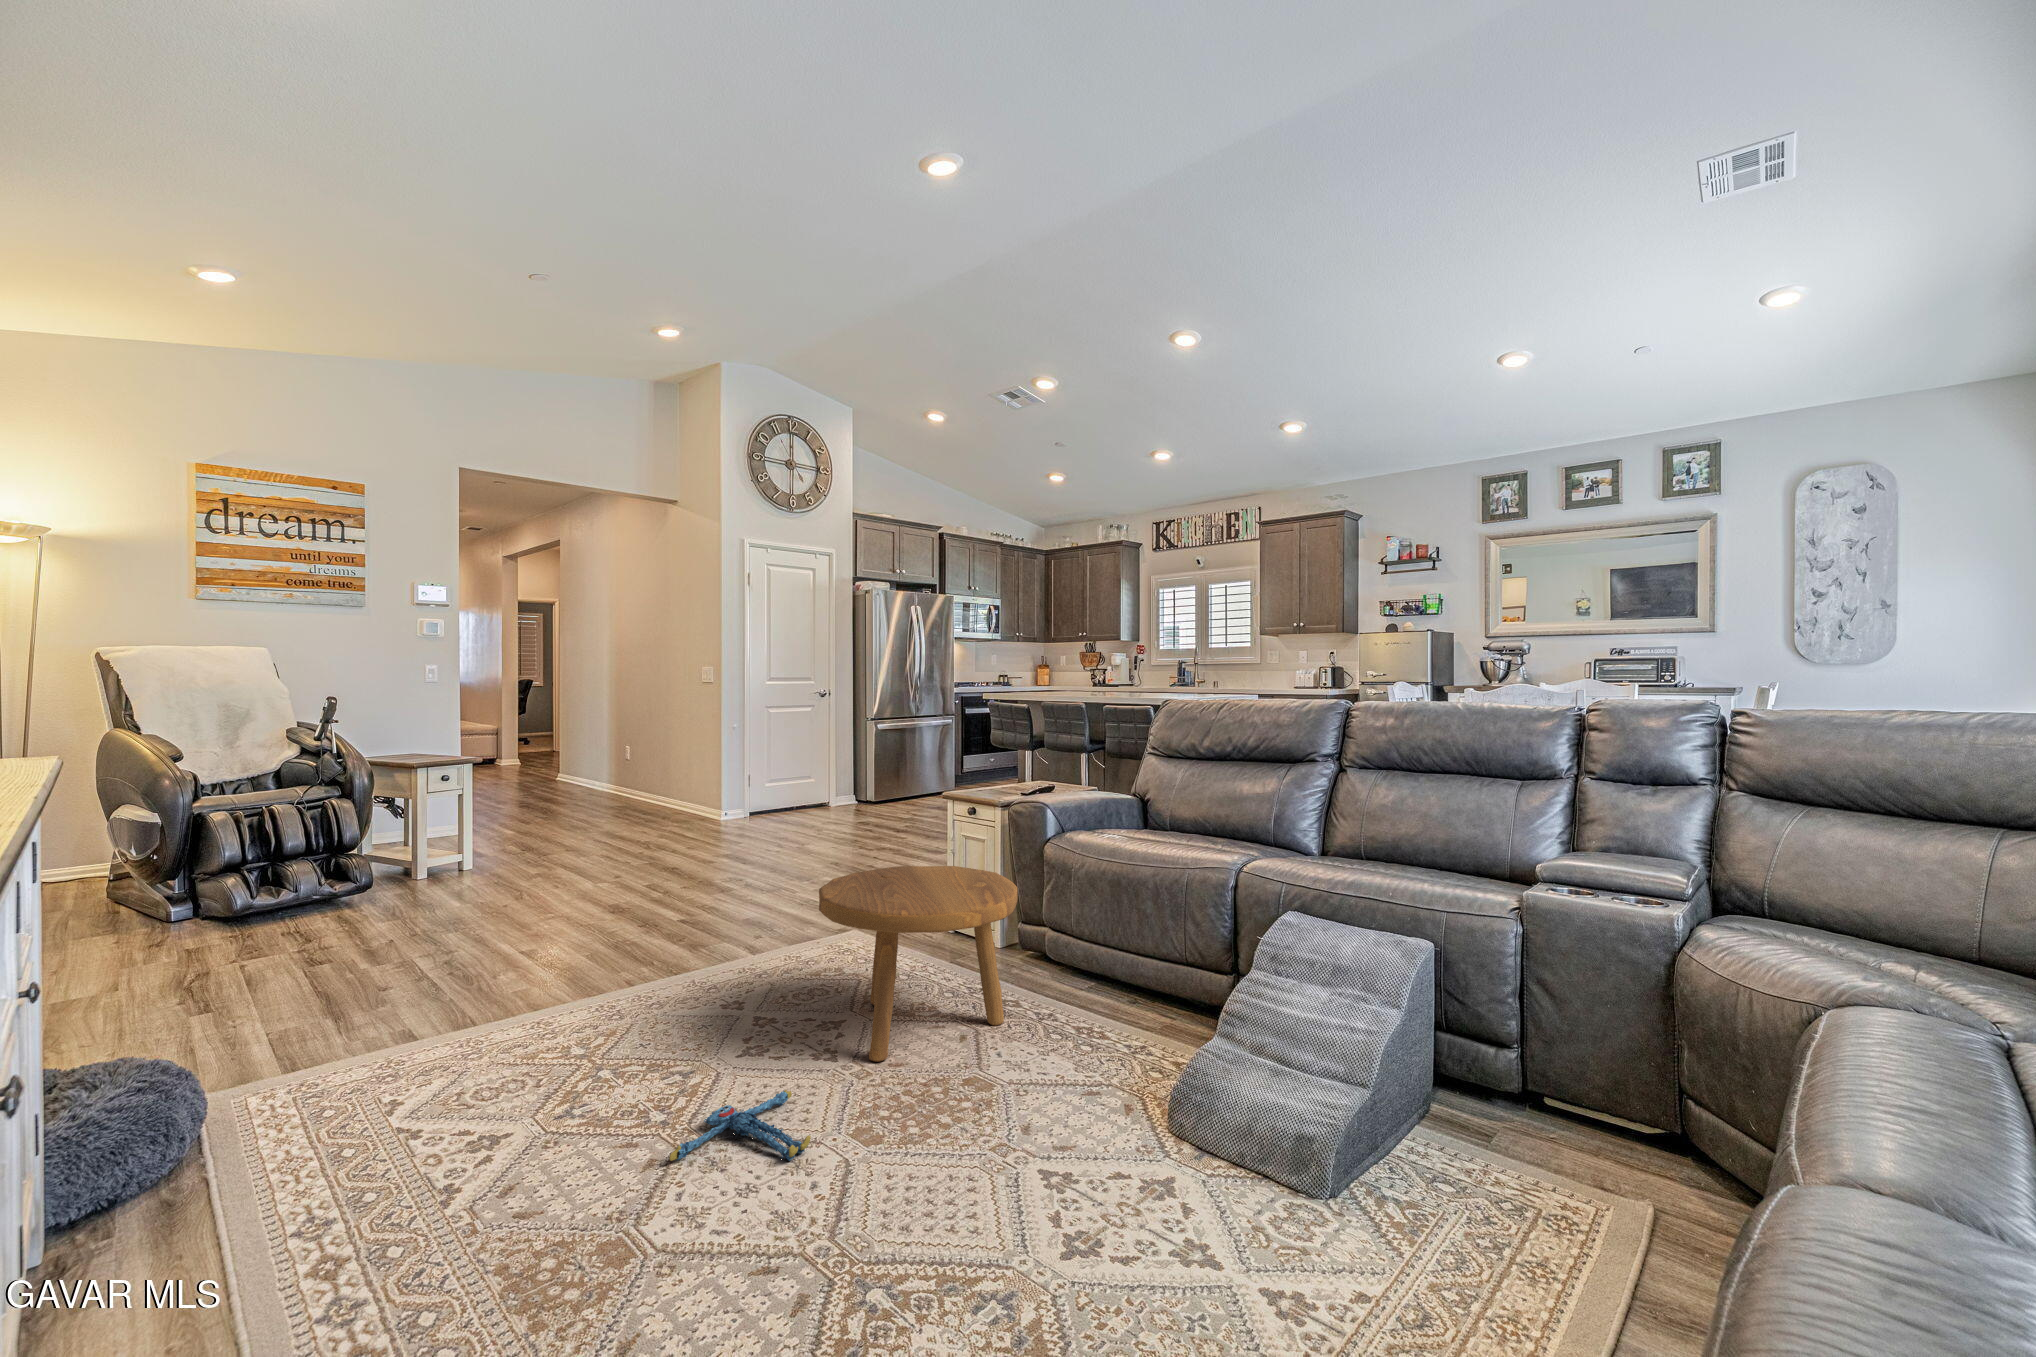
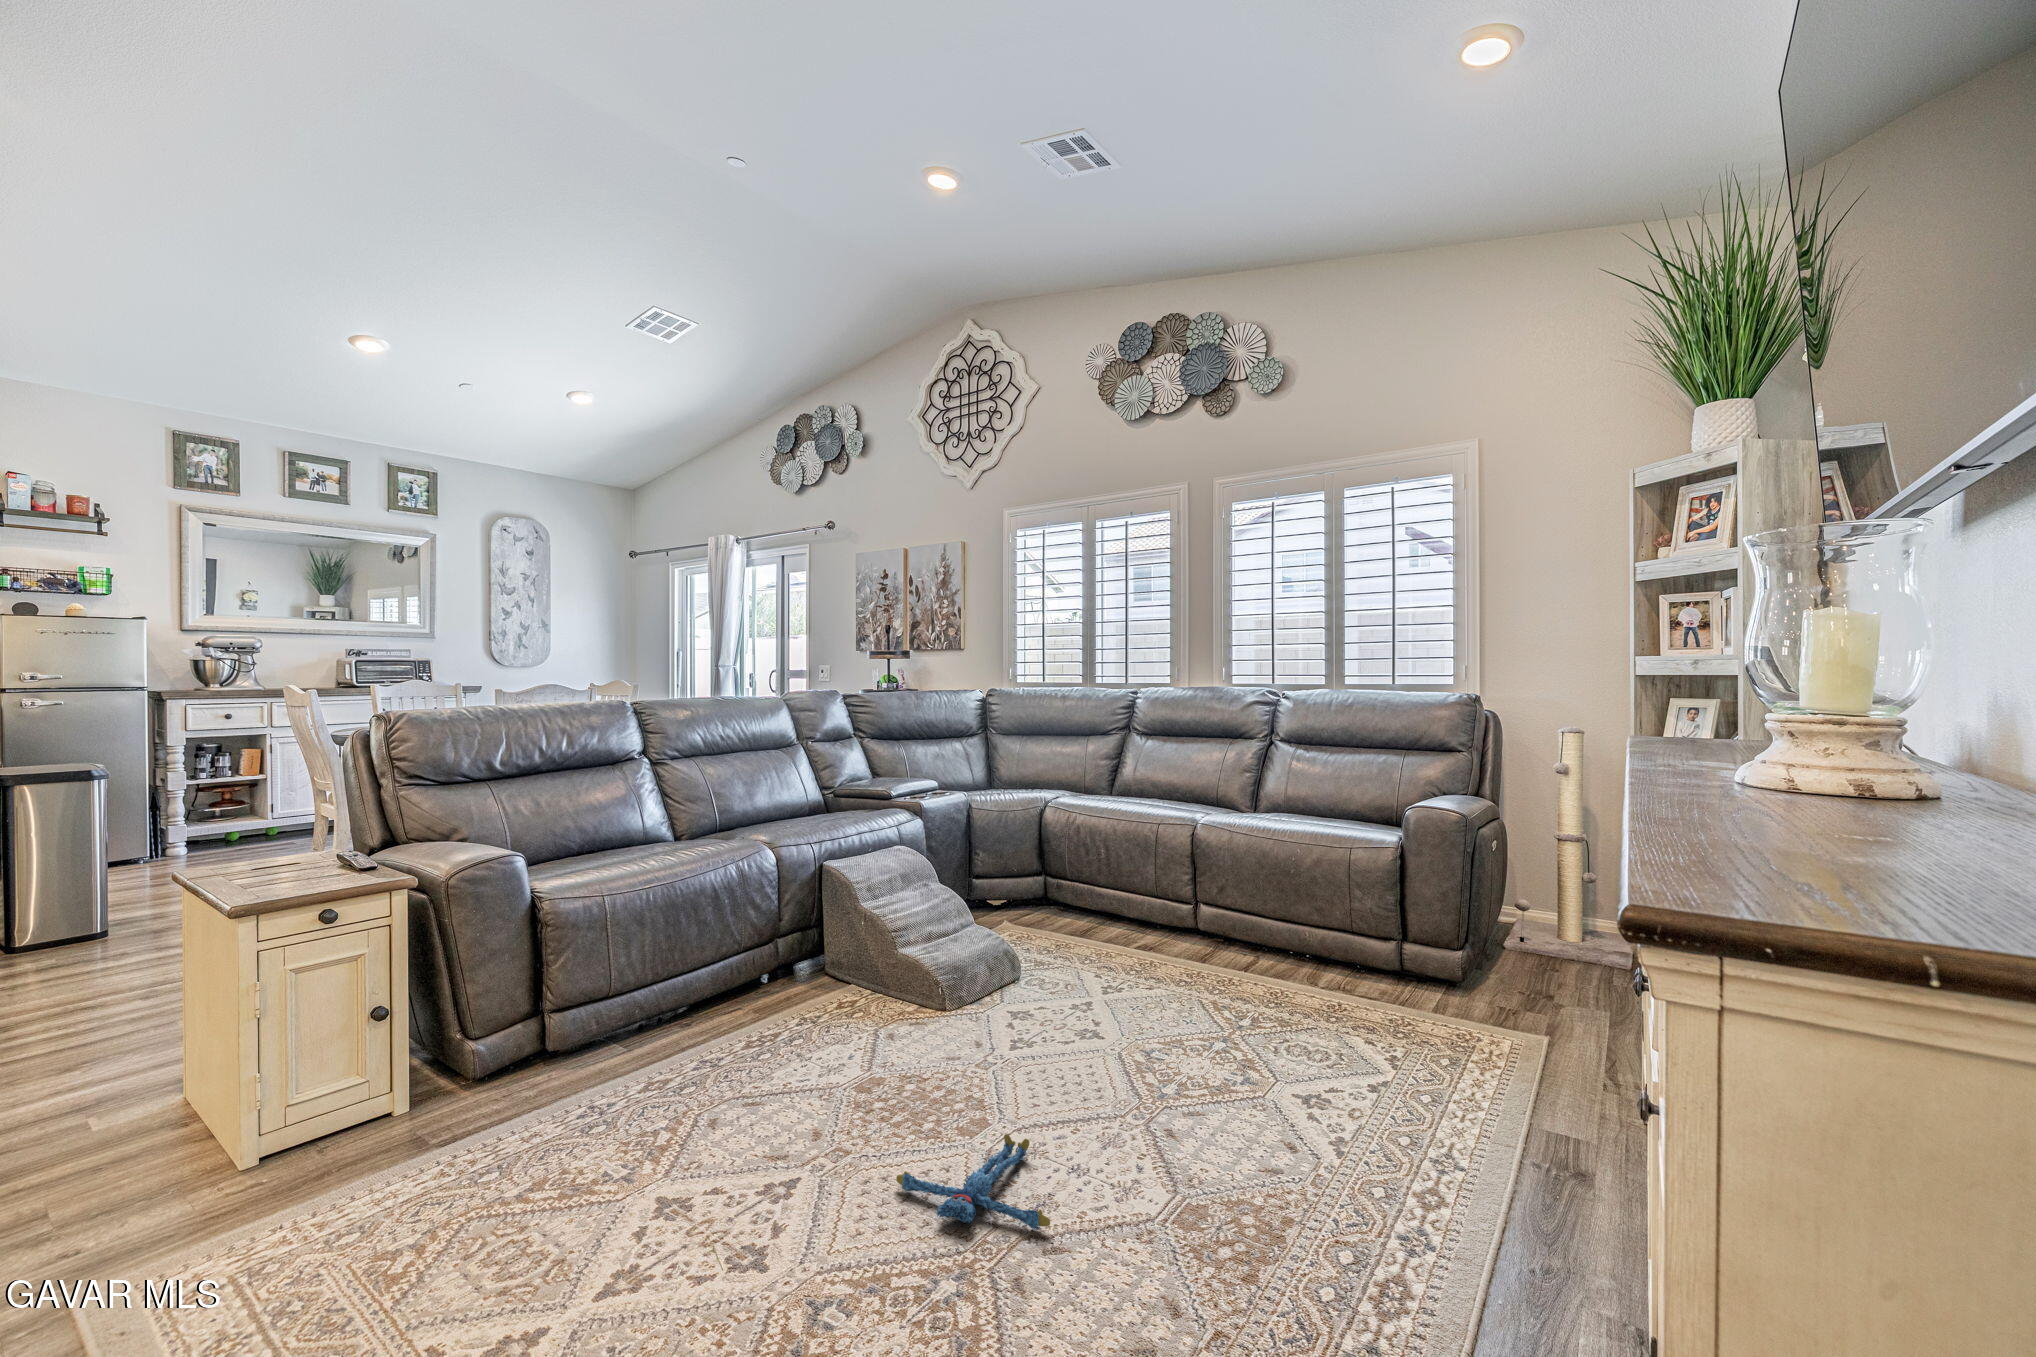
footstool: present [819,866,1018,1062] -> none [555,917,830,1183]

